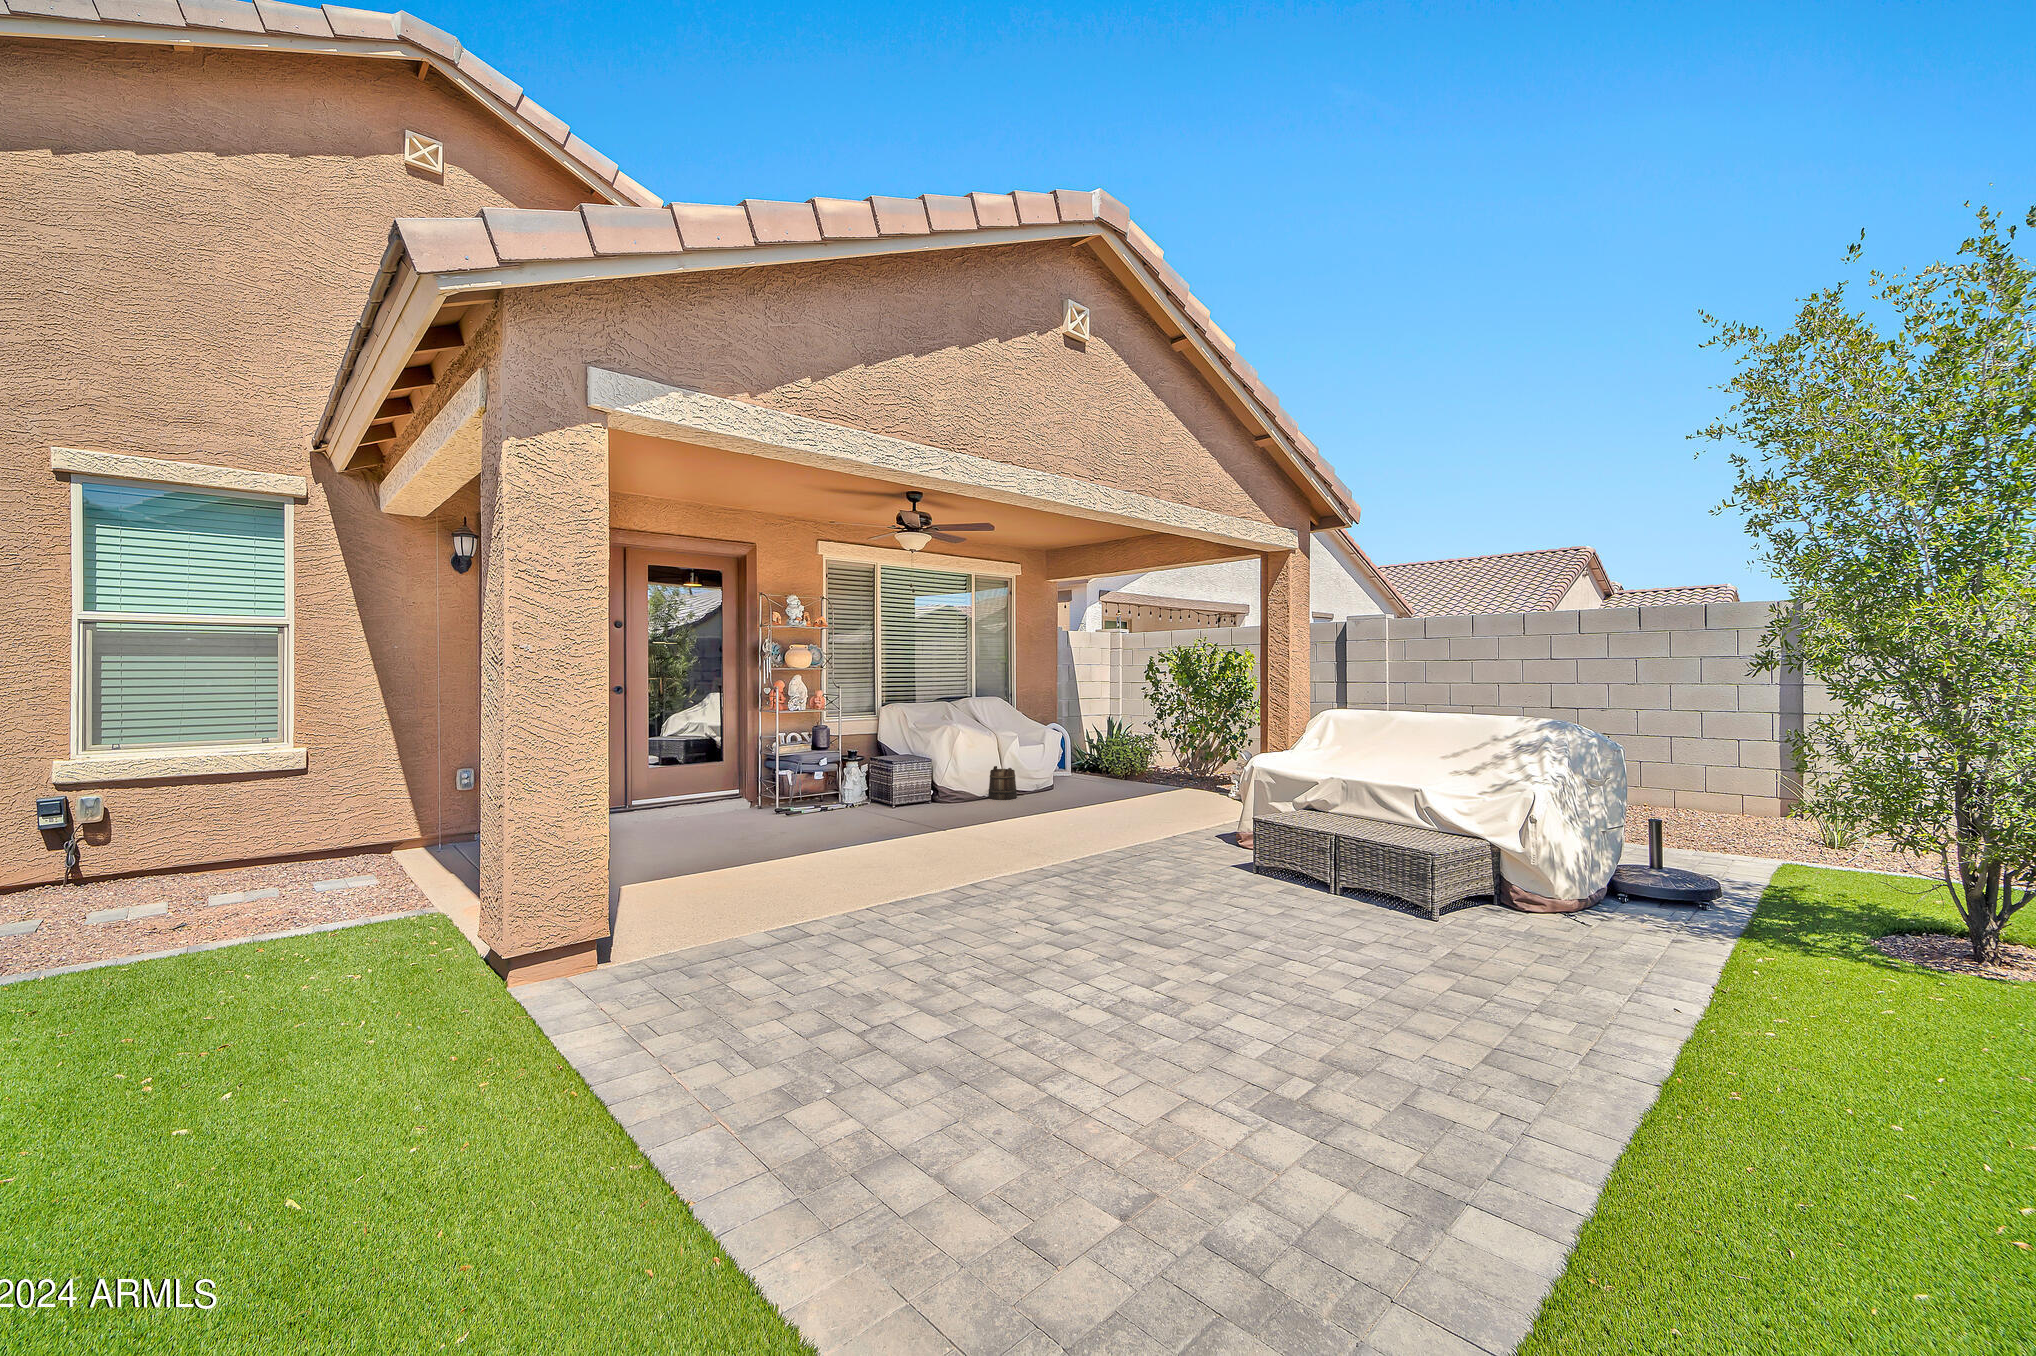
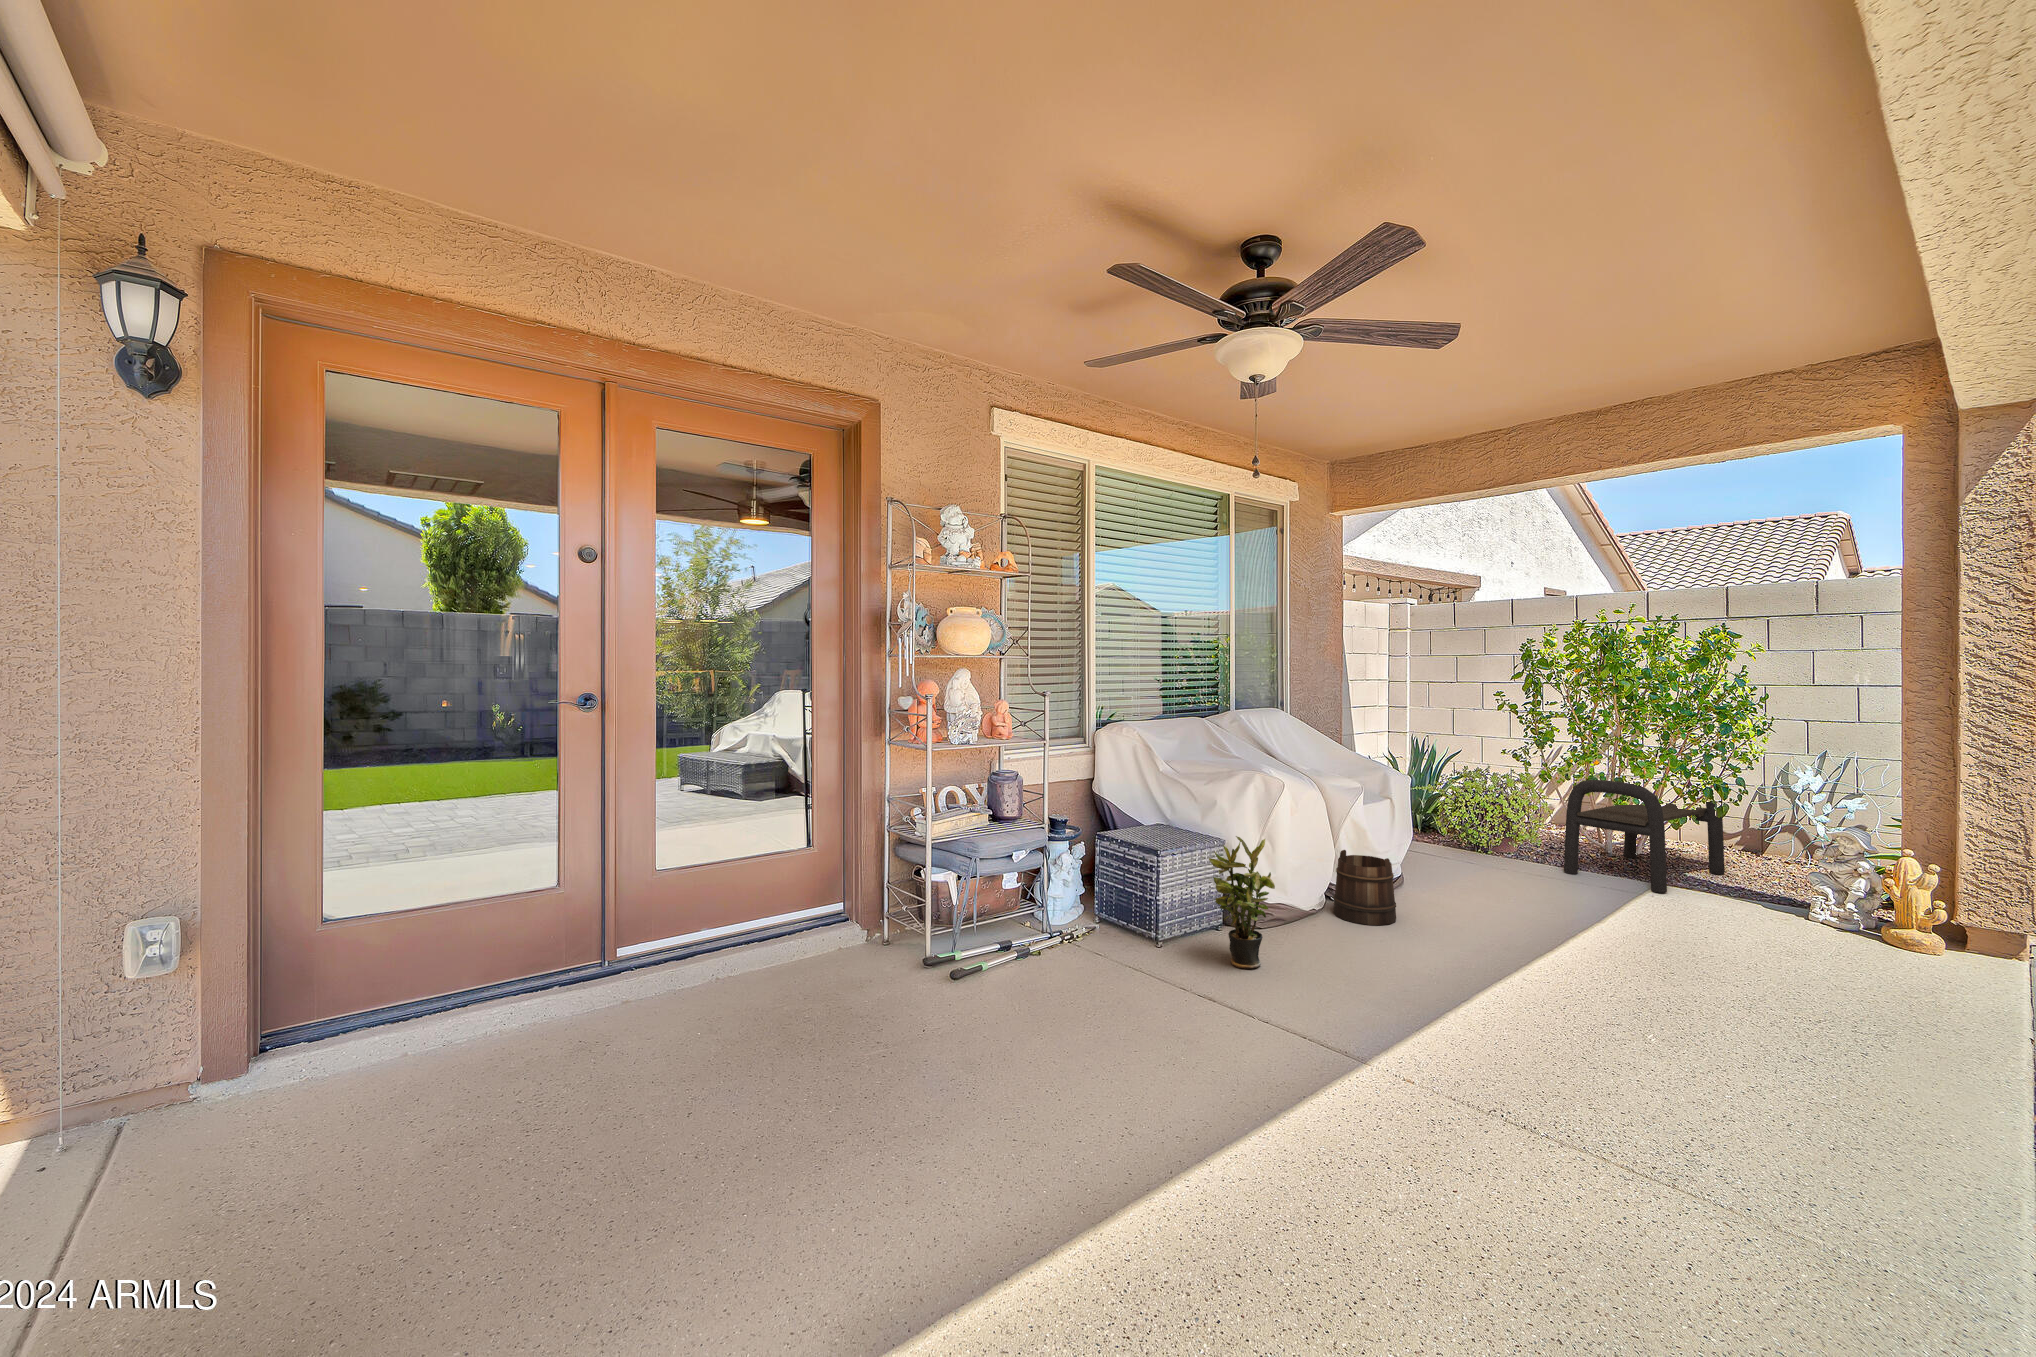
bench: none [1137,731,1220,790] -> present [1564,780,1725,893]
potted plant: none [906,752,937,810] -> present [1209,836,1275,969]

